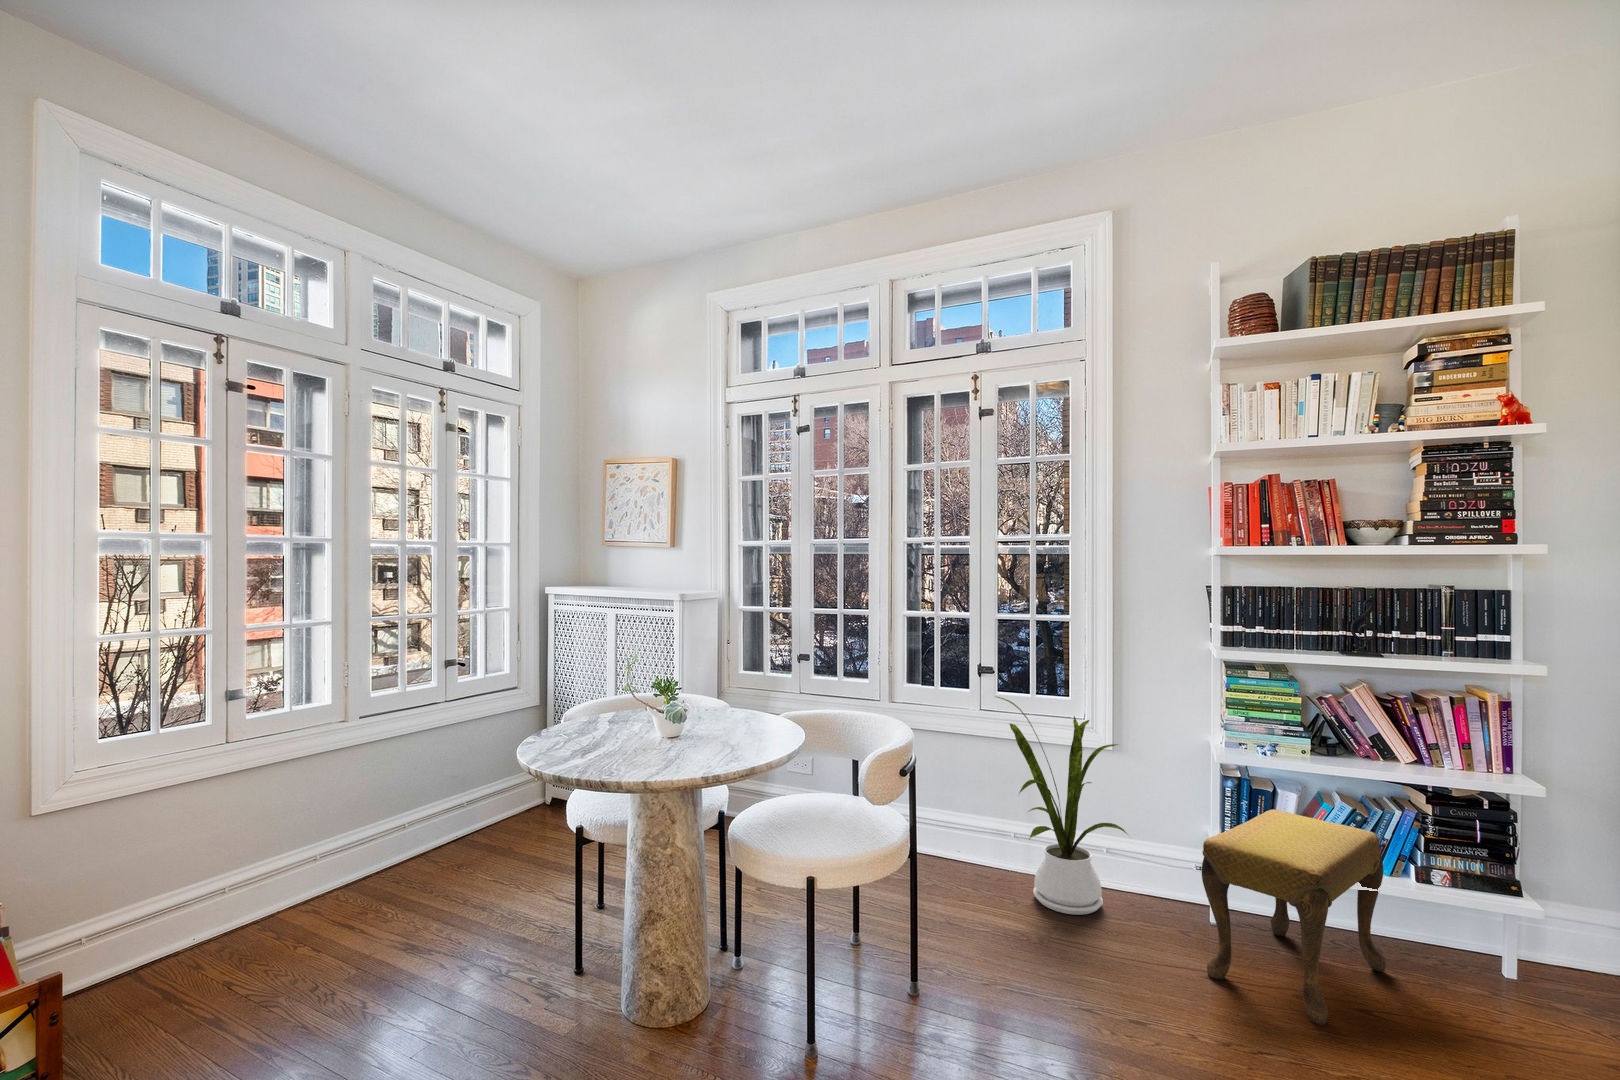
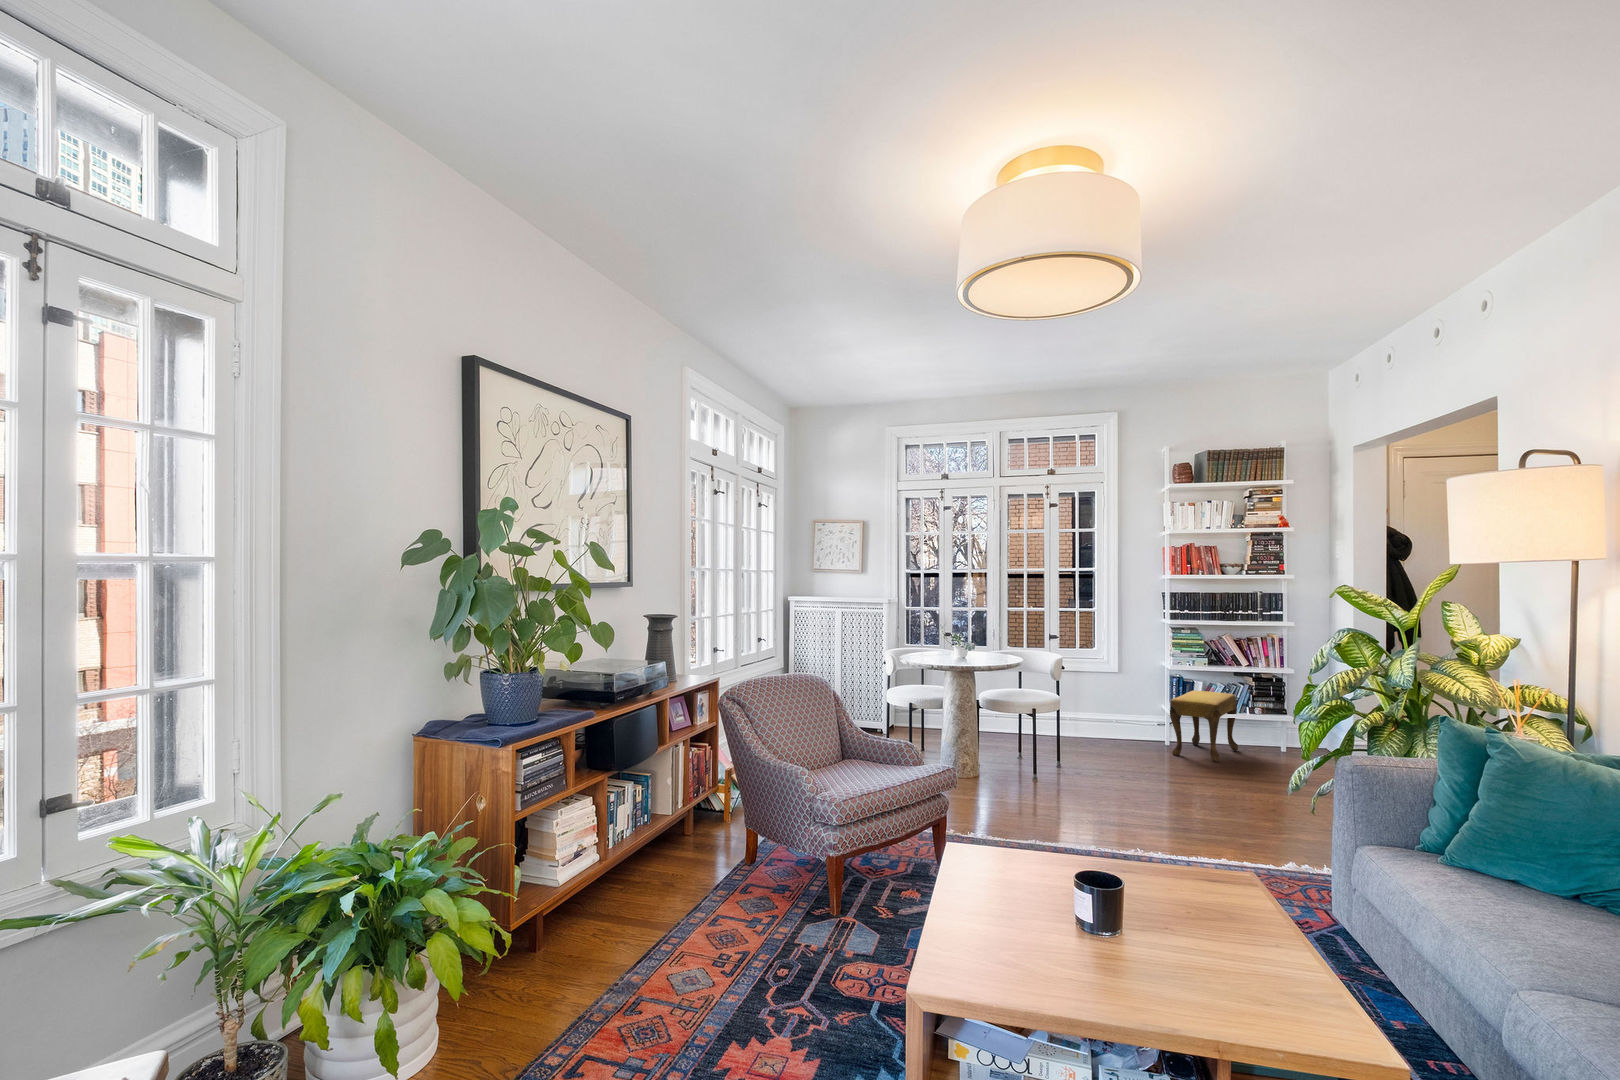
house plant: present [996,696,1127,915] -> none [1066,647,1131,744]

